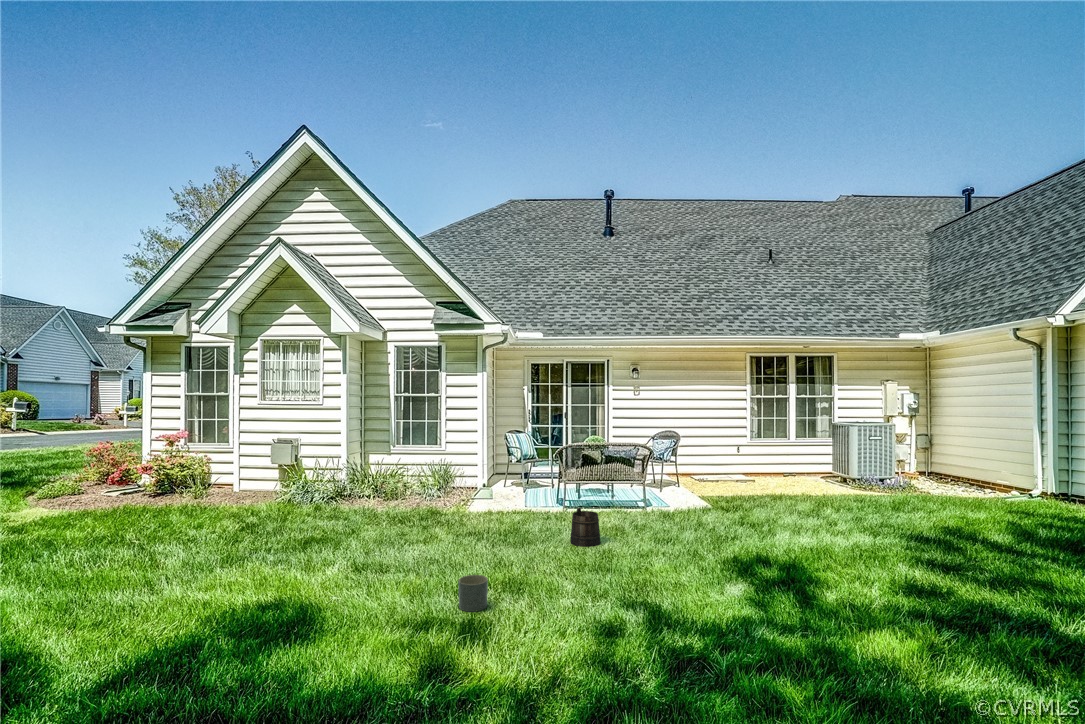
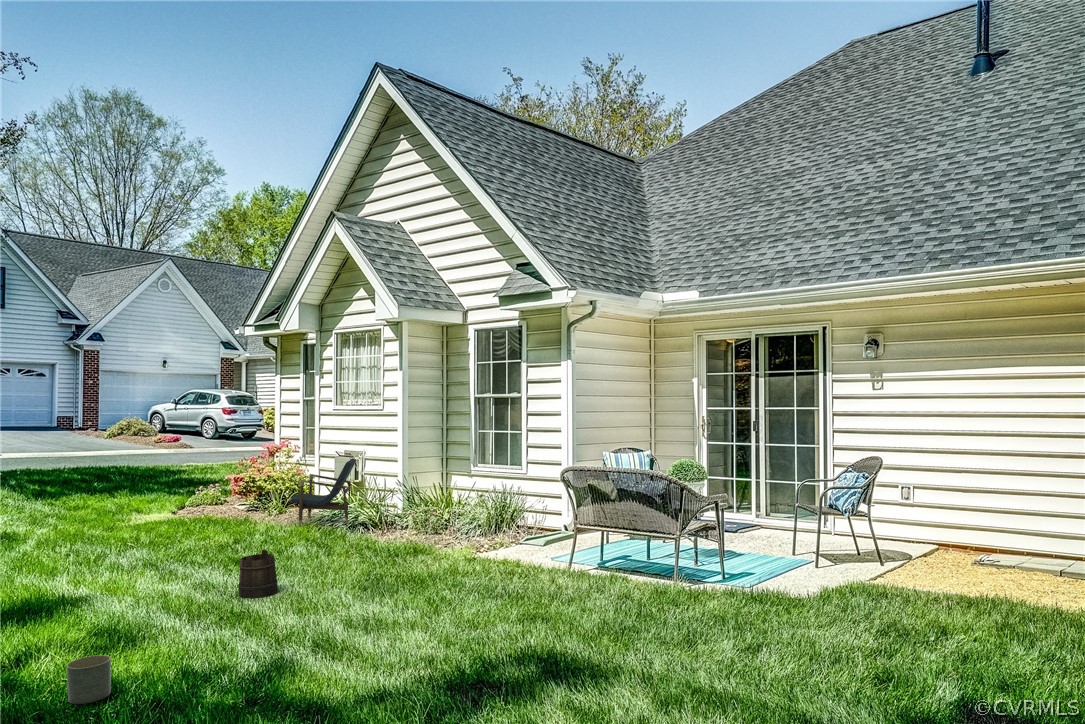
lounge chair: none [222,443,287,502] -> present [290,458,356,527]
bucket: present [570,508,600,547] -> present [238,550,278,598]

